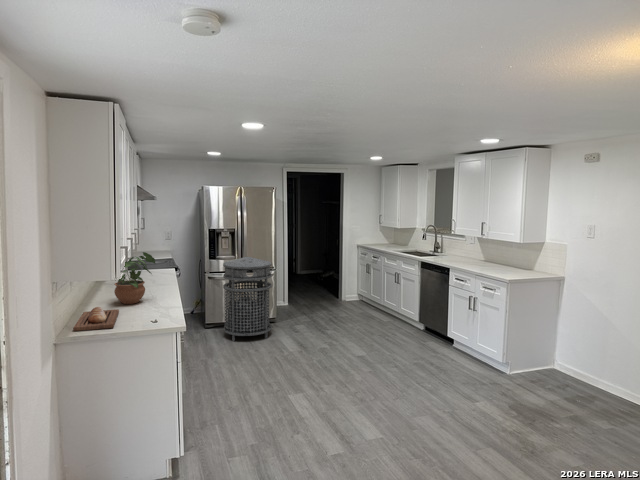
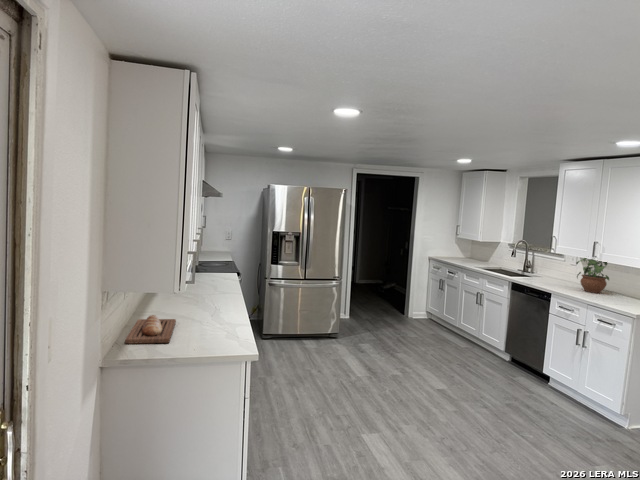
potted plant: present [114,252,155,304] -> present [576,258,609,293]
trash can: present [223,257,272,341] -> none [282,264,338,357]

